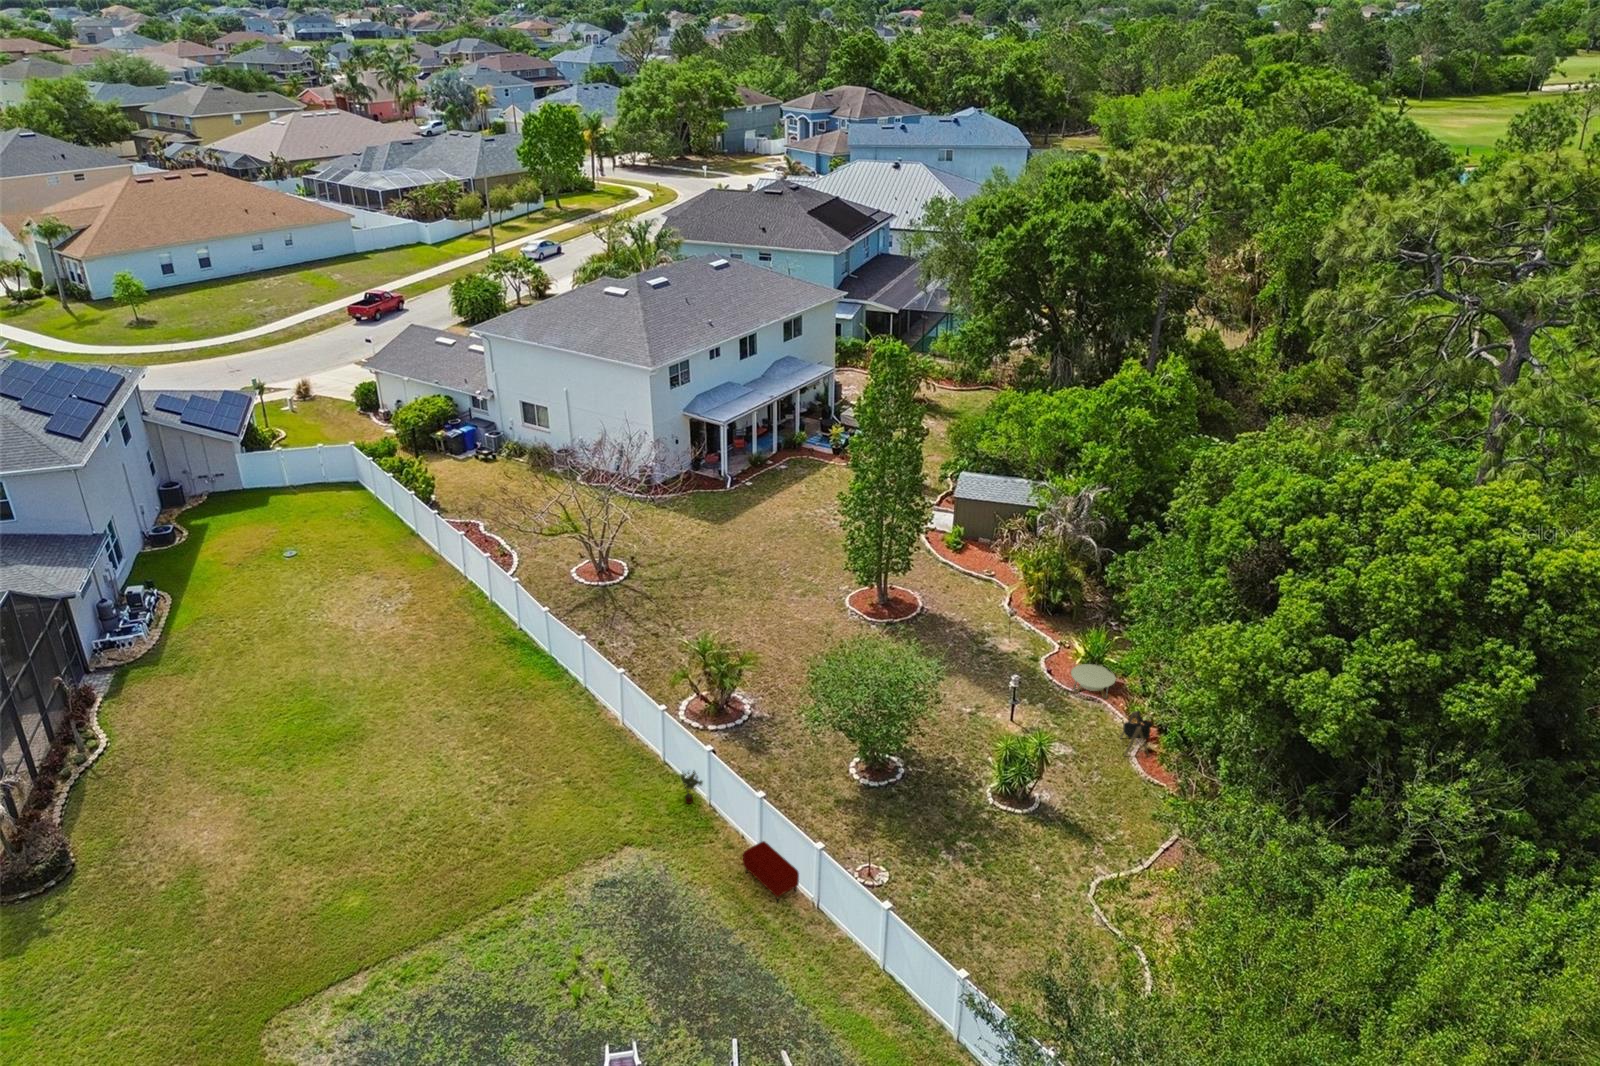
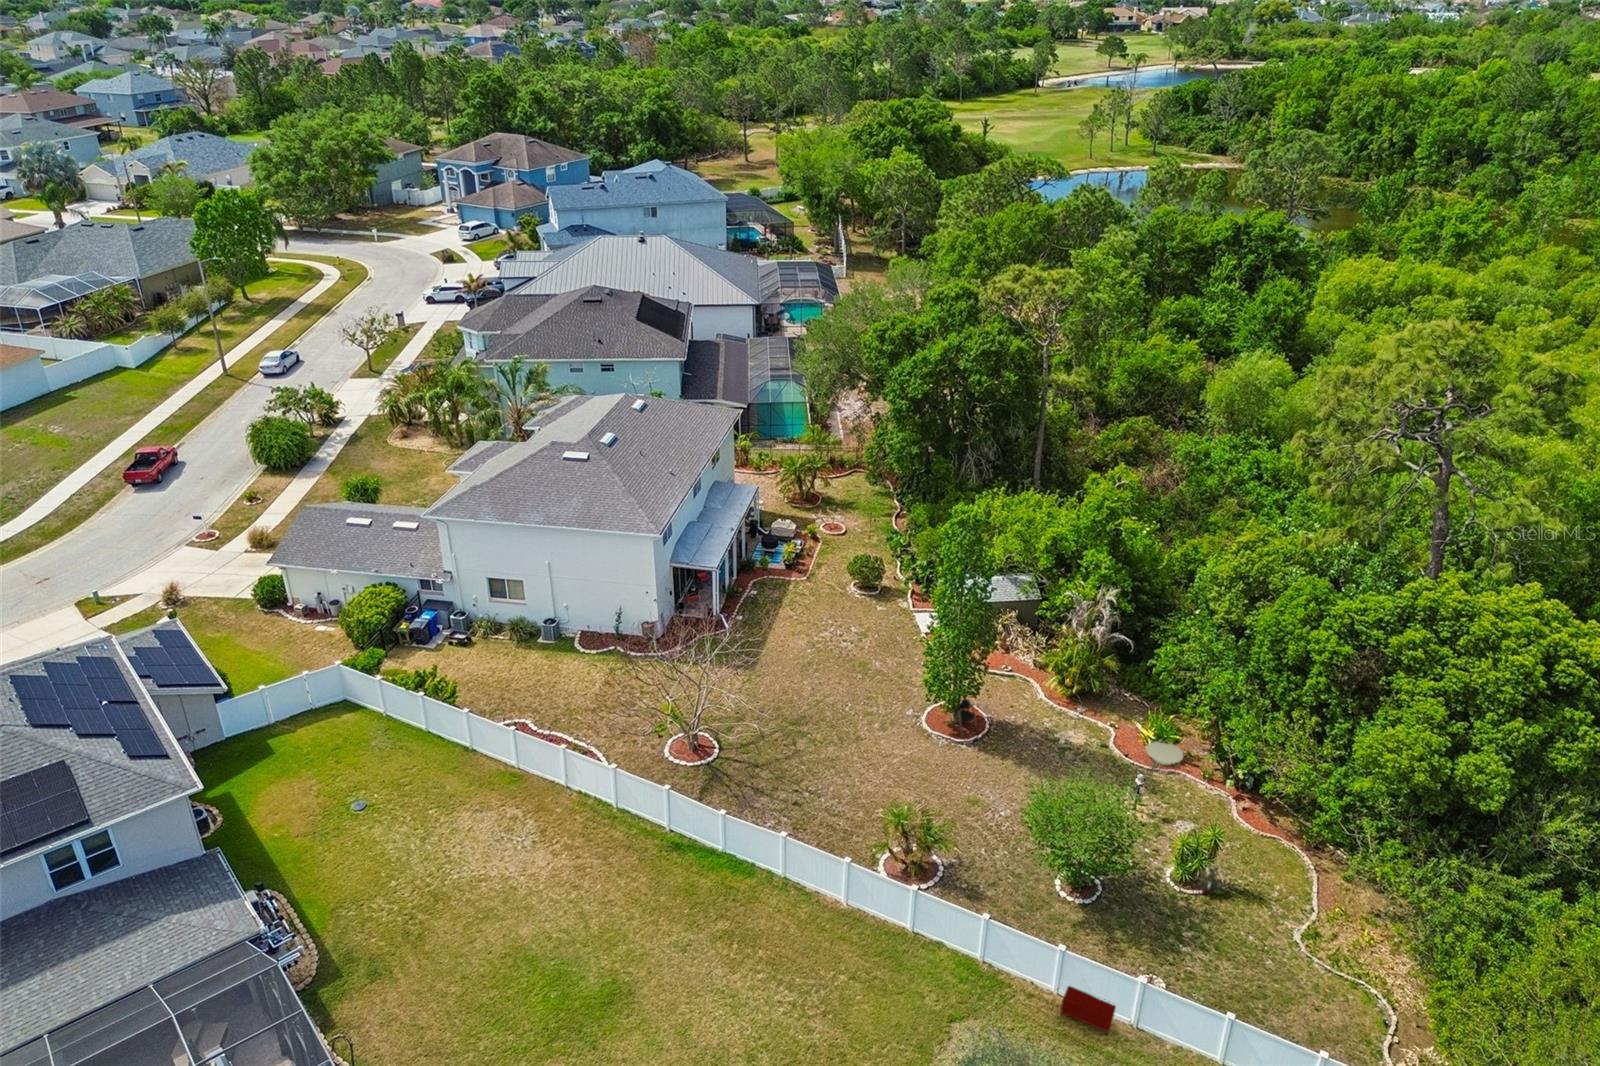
chair: present [1120,711,1153,756] -> present [952,699,977,735]
potted tree: present [681,771,702,804] -> present [1198,865,1219,895]

